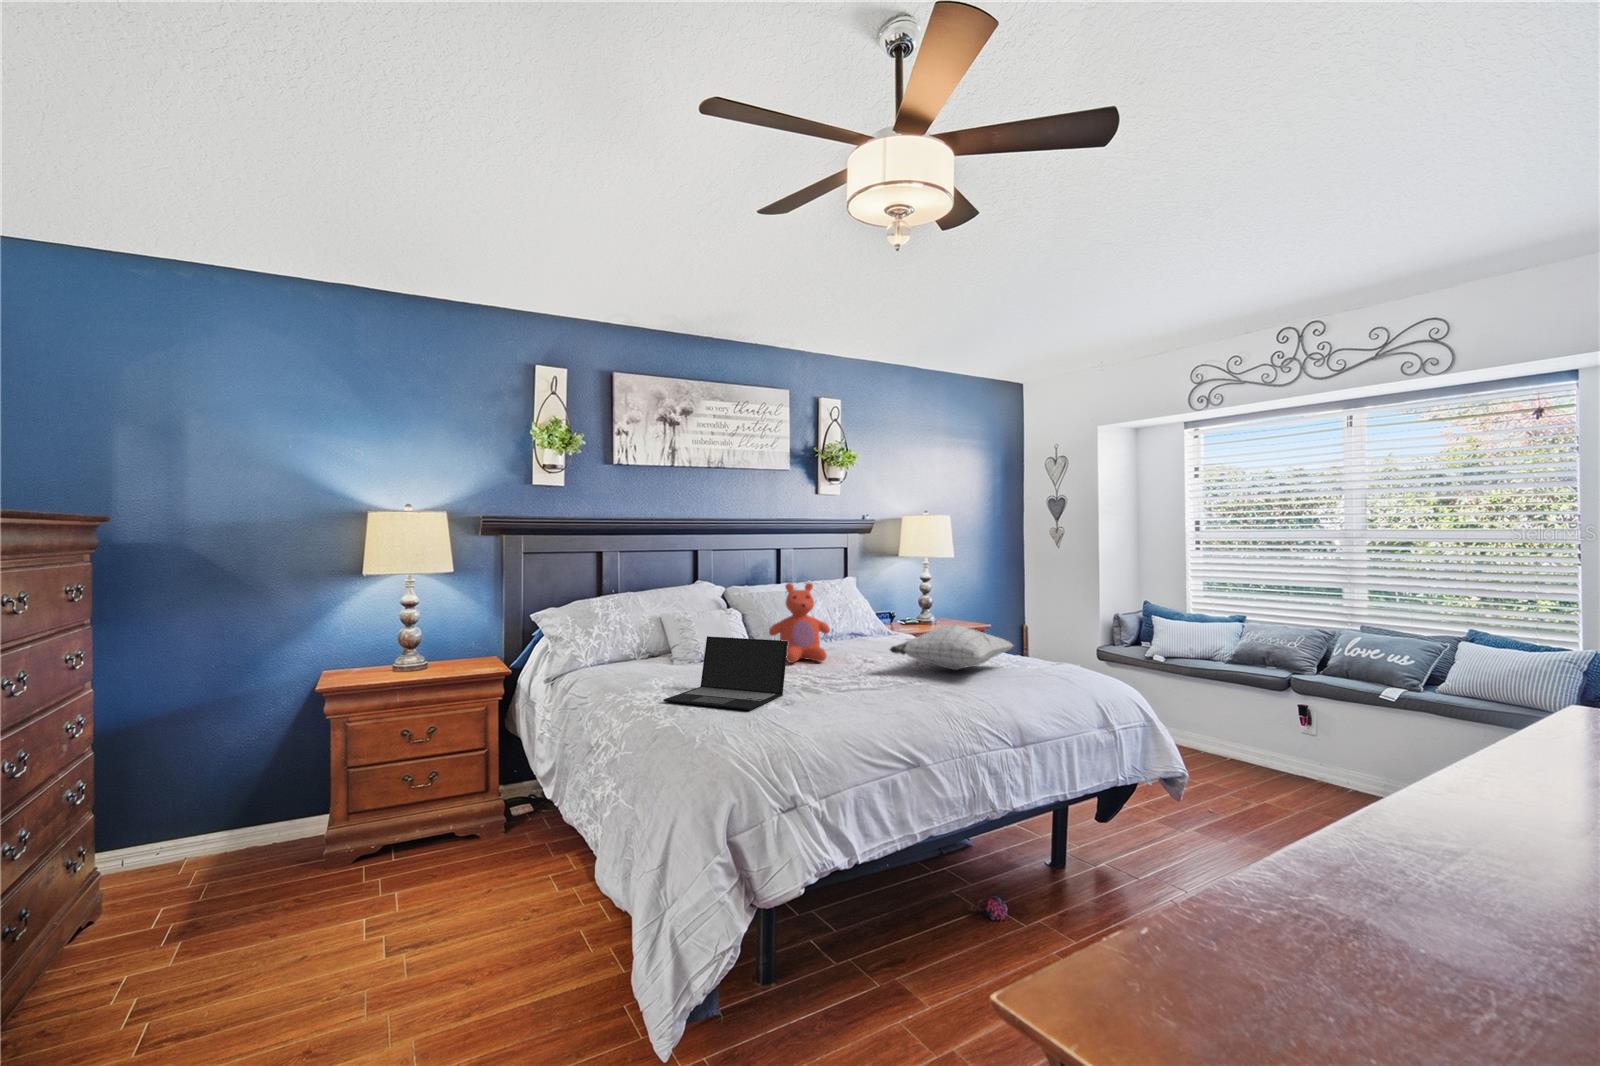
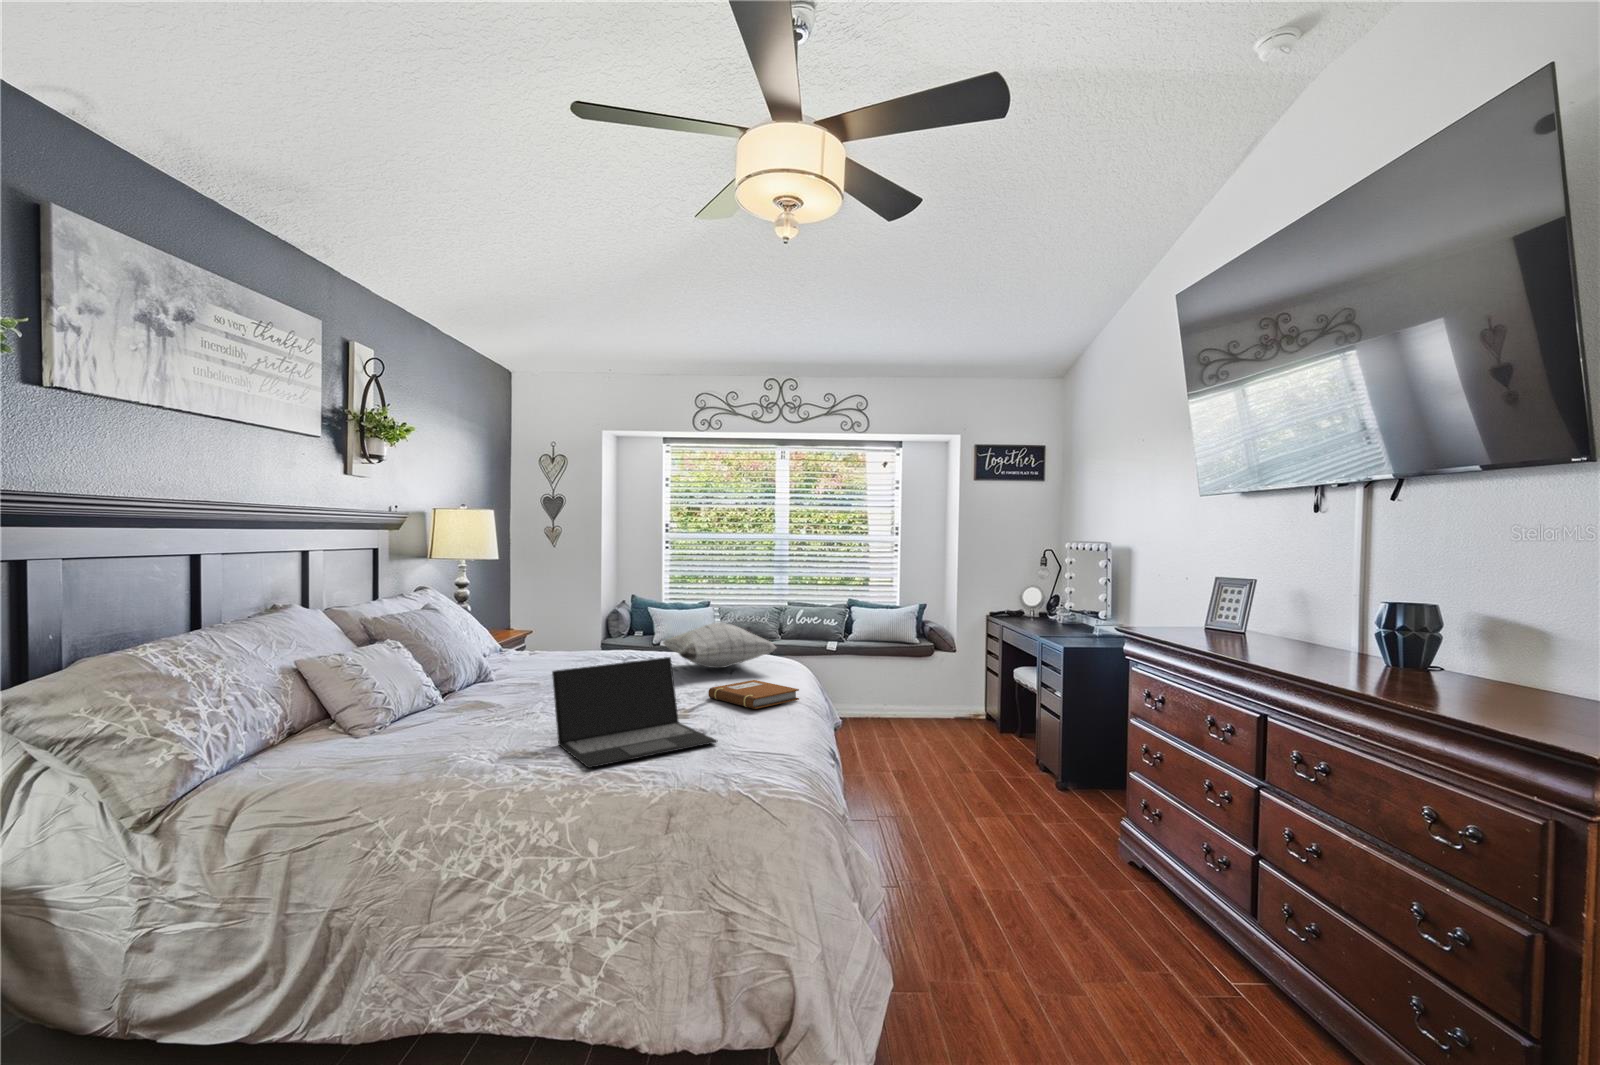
teddy bear: present [769,583,830,663] -> none [500,591,585,696]
notebook: none [845,678,913,704] -> present [708,680,799,709]

